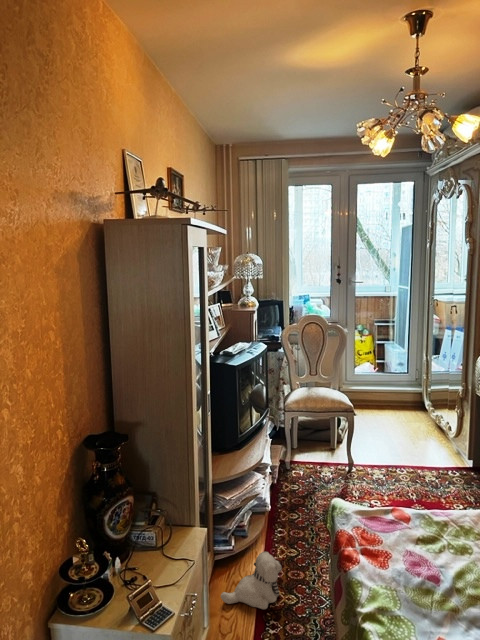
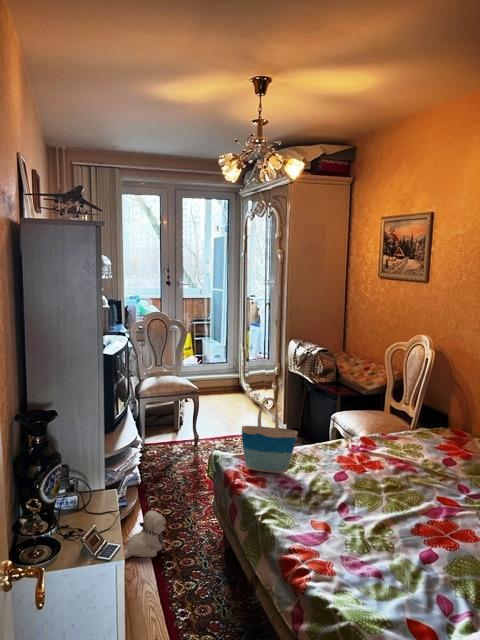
tote bag: none [360,442,440,550] -> present [242,398,298,473]

